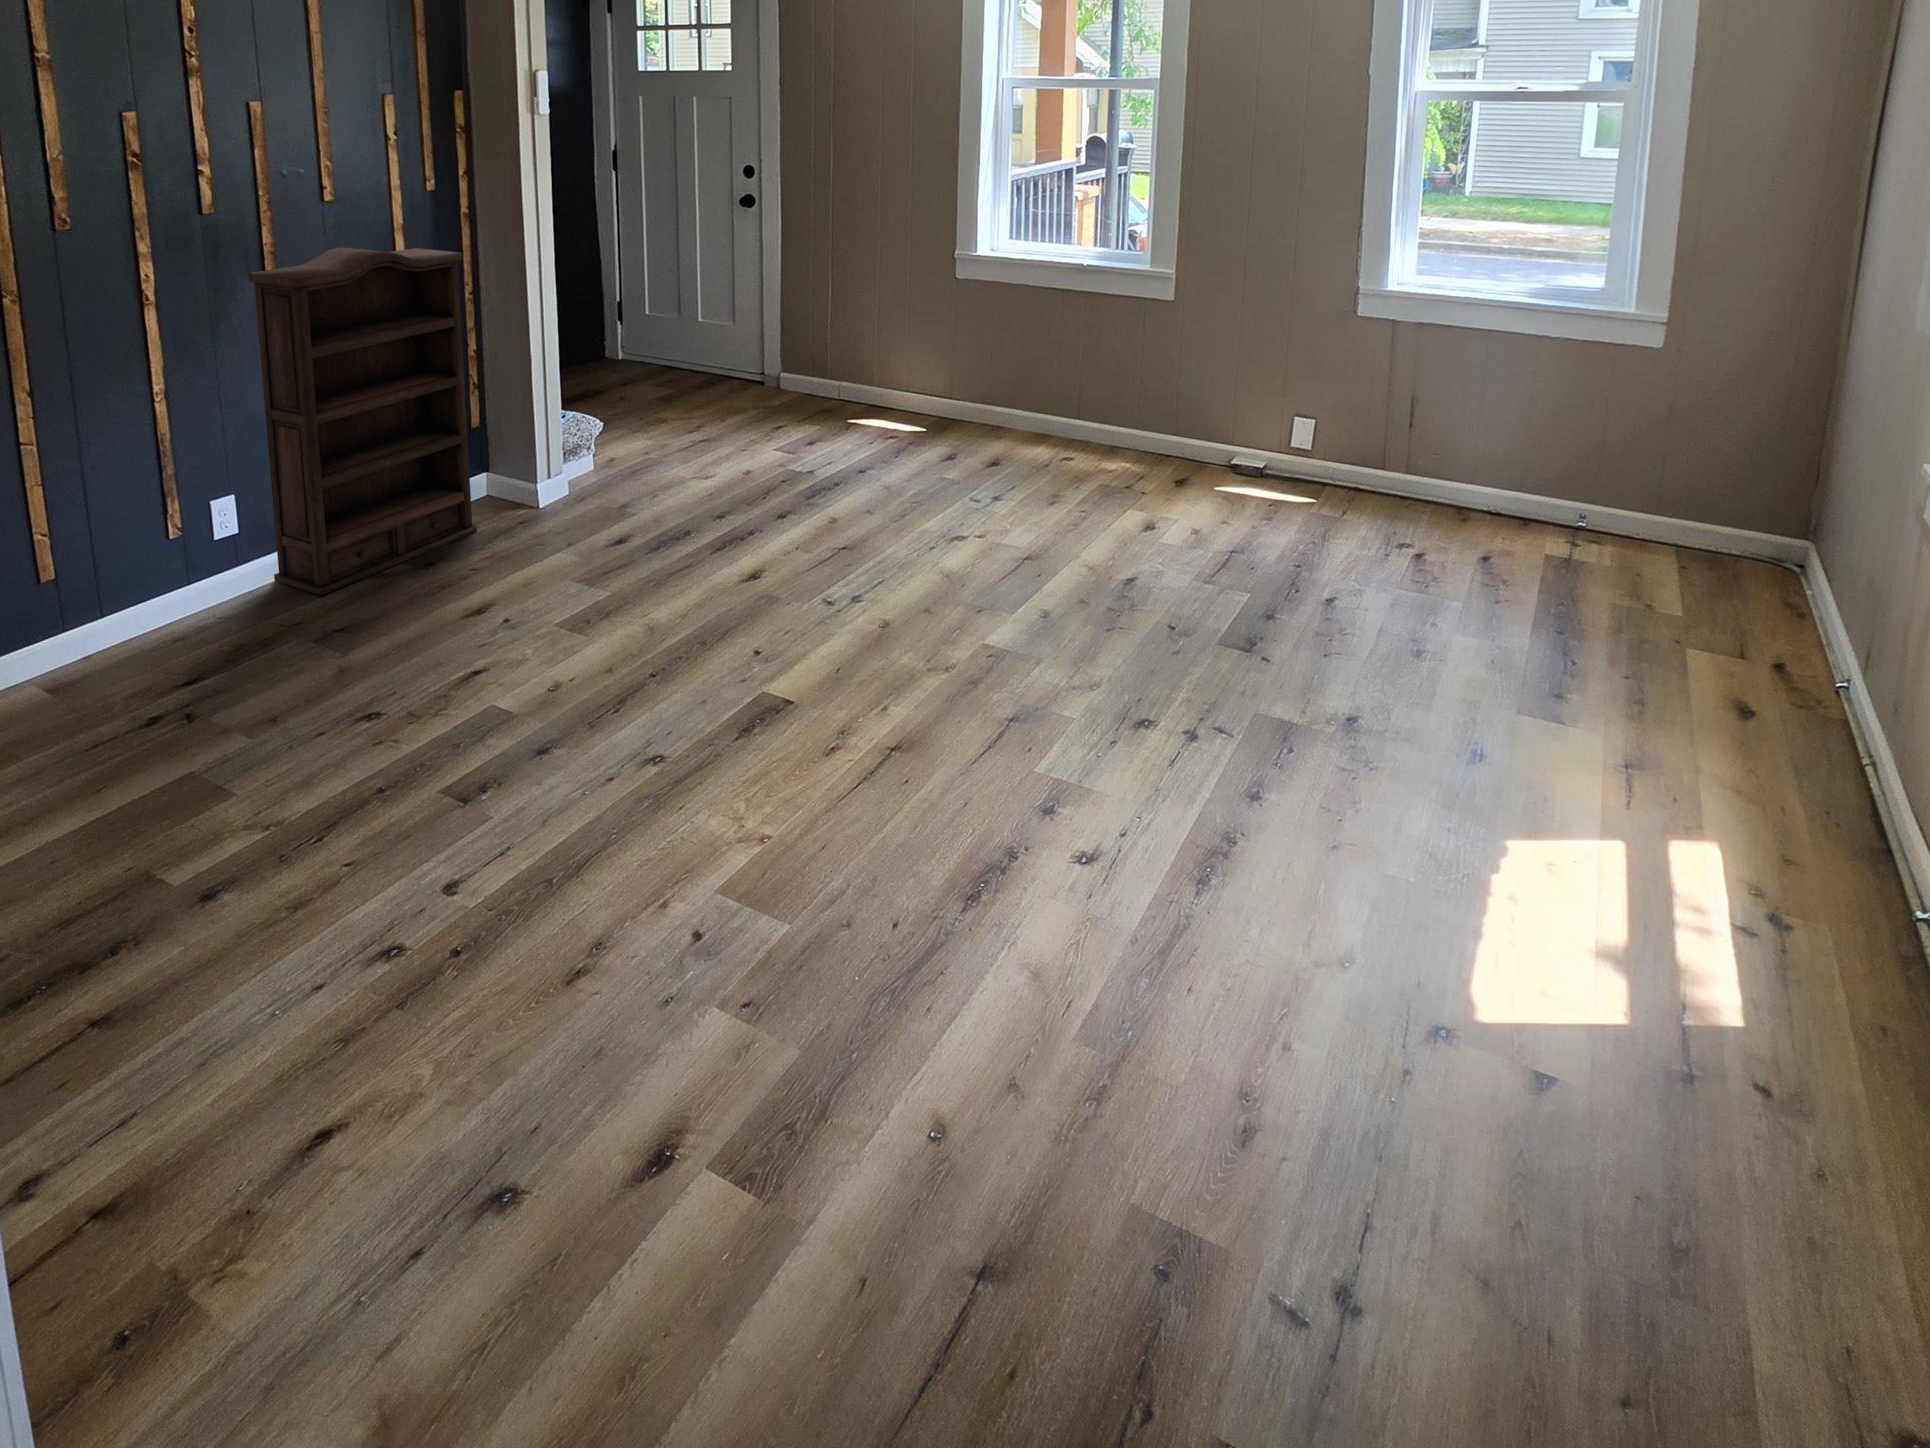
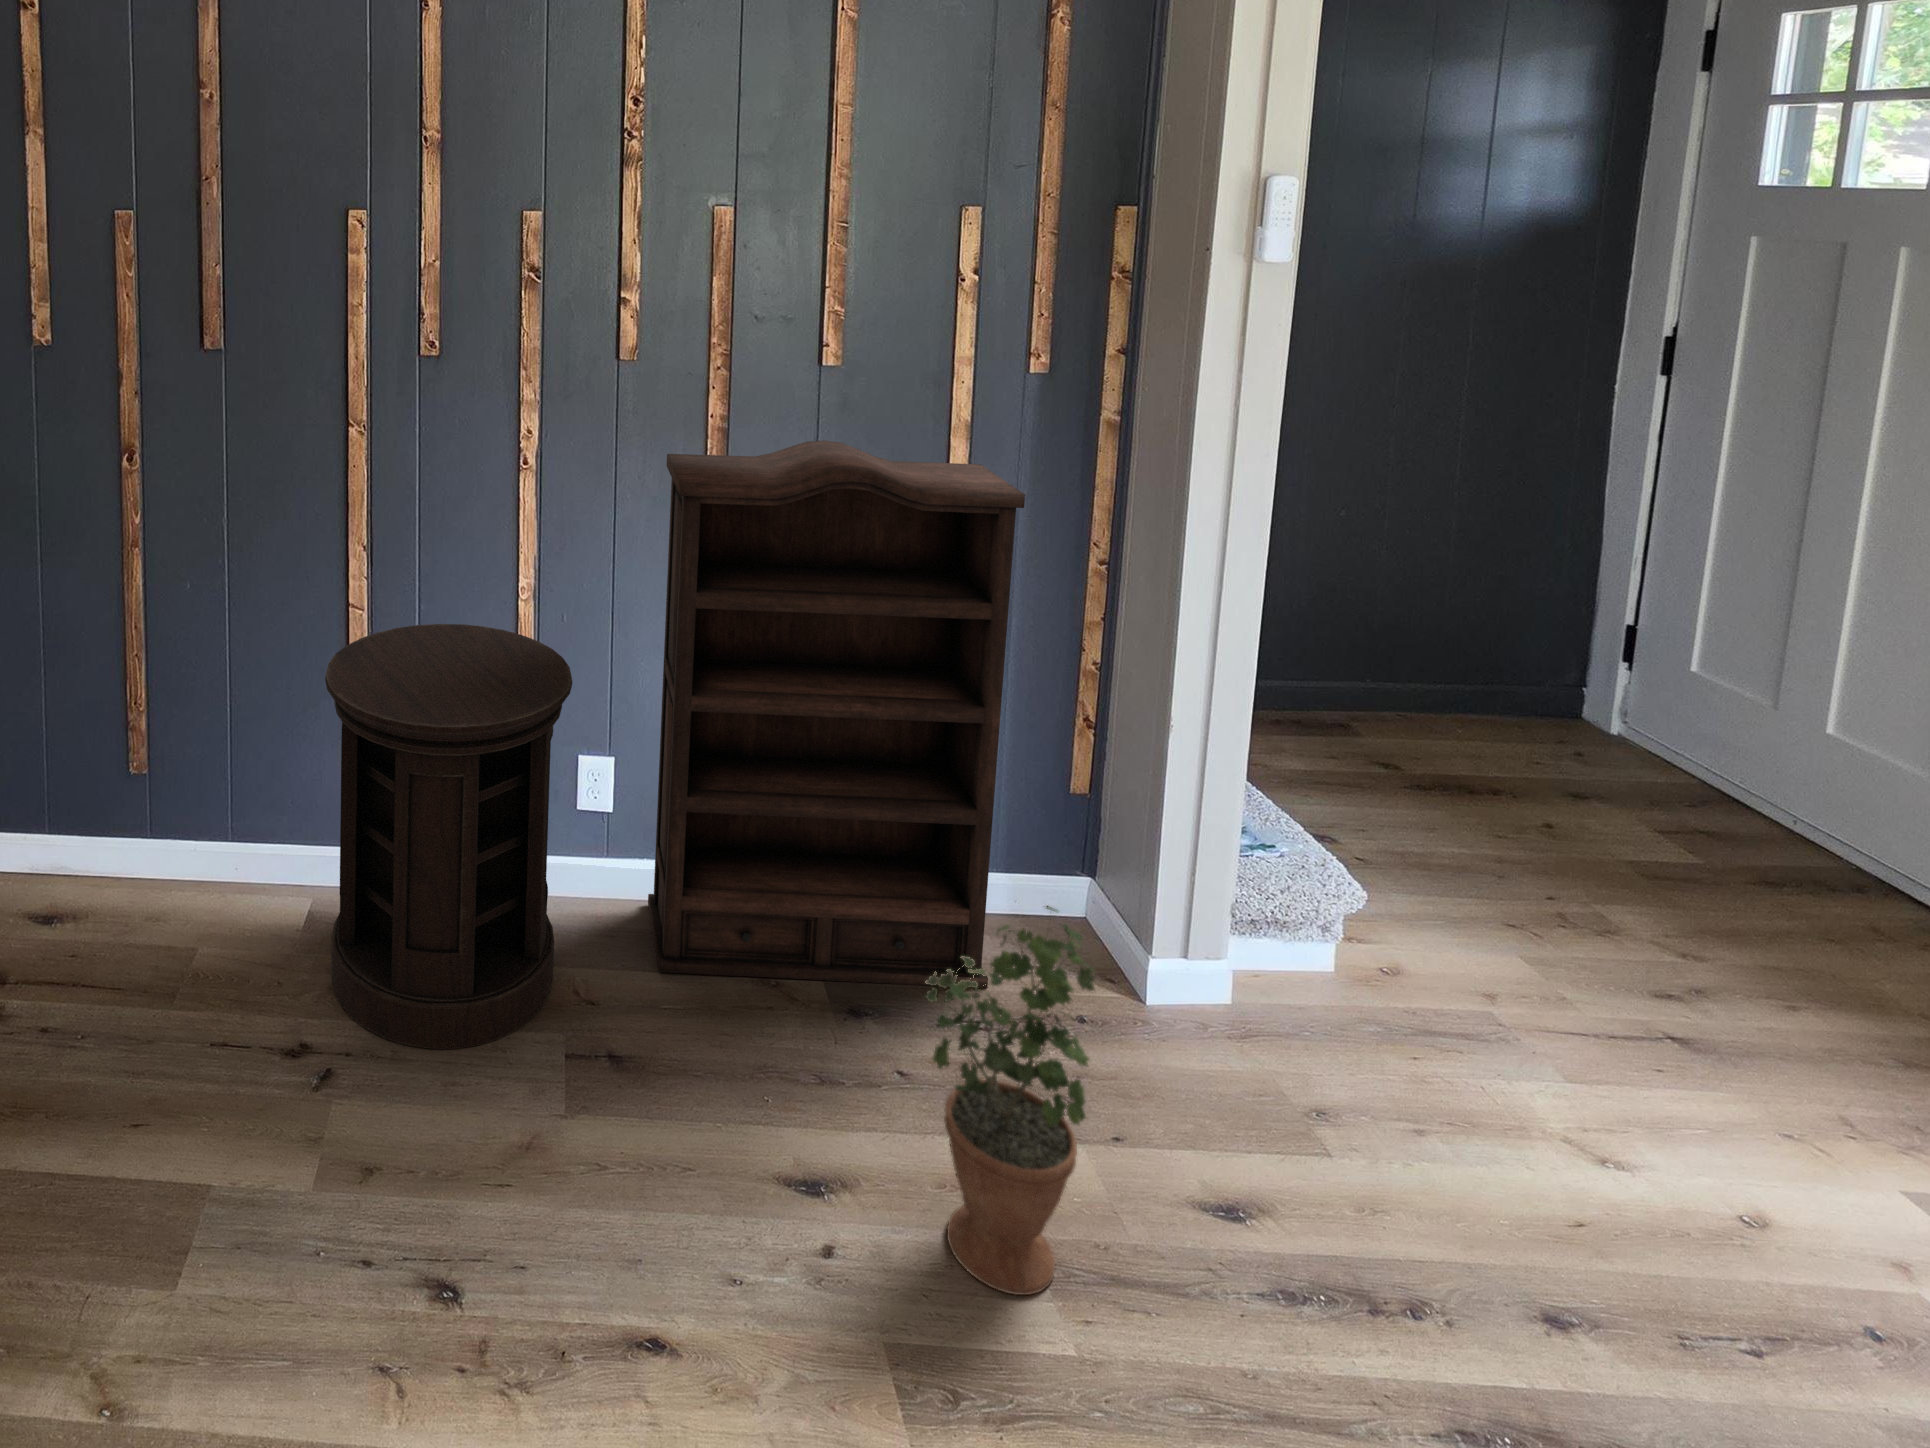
side table: none [70,417,278,693] -> present [325,624,572,1049]
potted plant: none [517,422,592,596] -> present [926,906,1094,1295]

